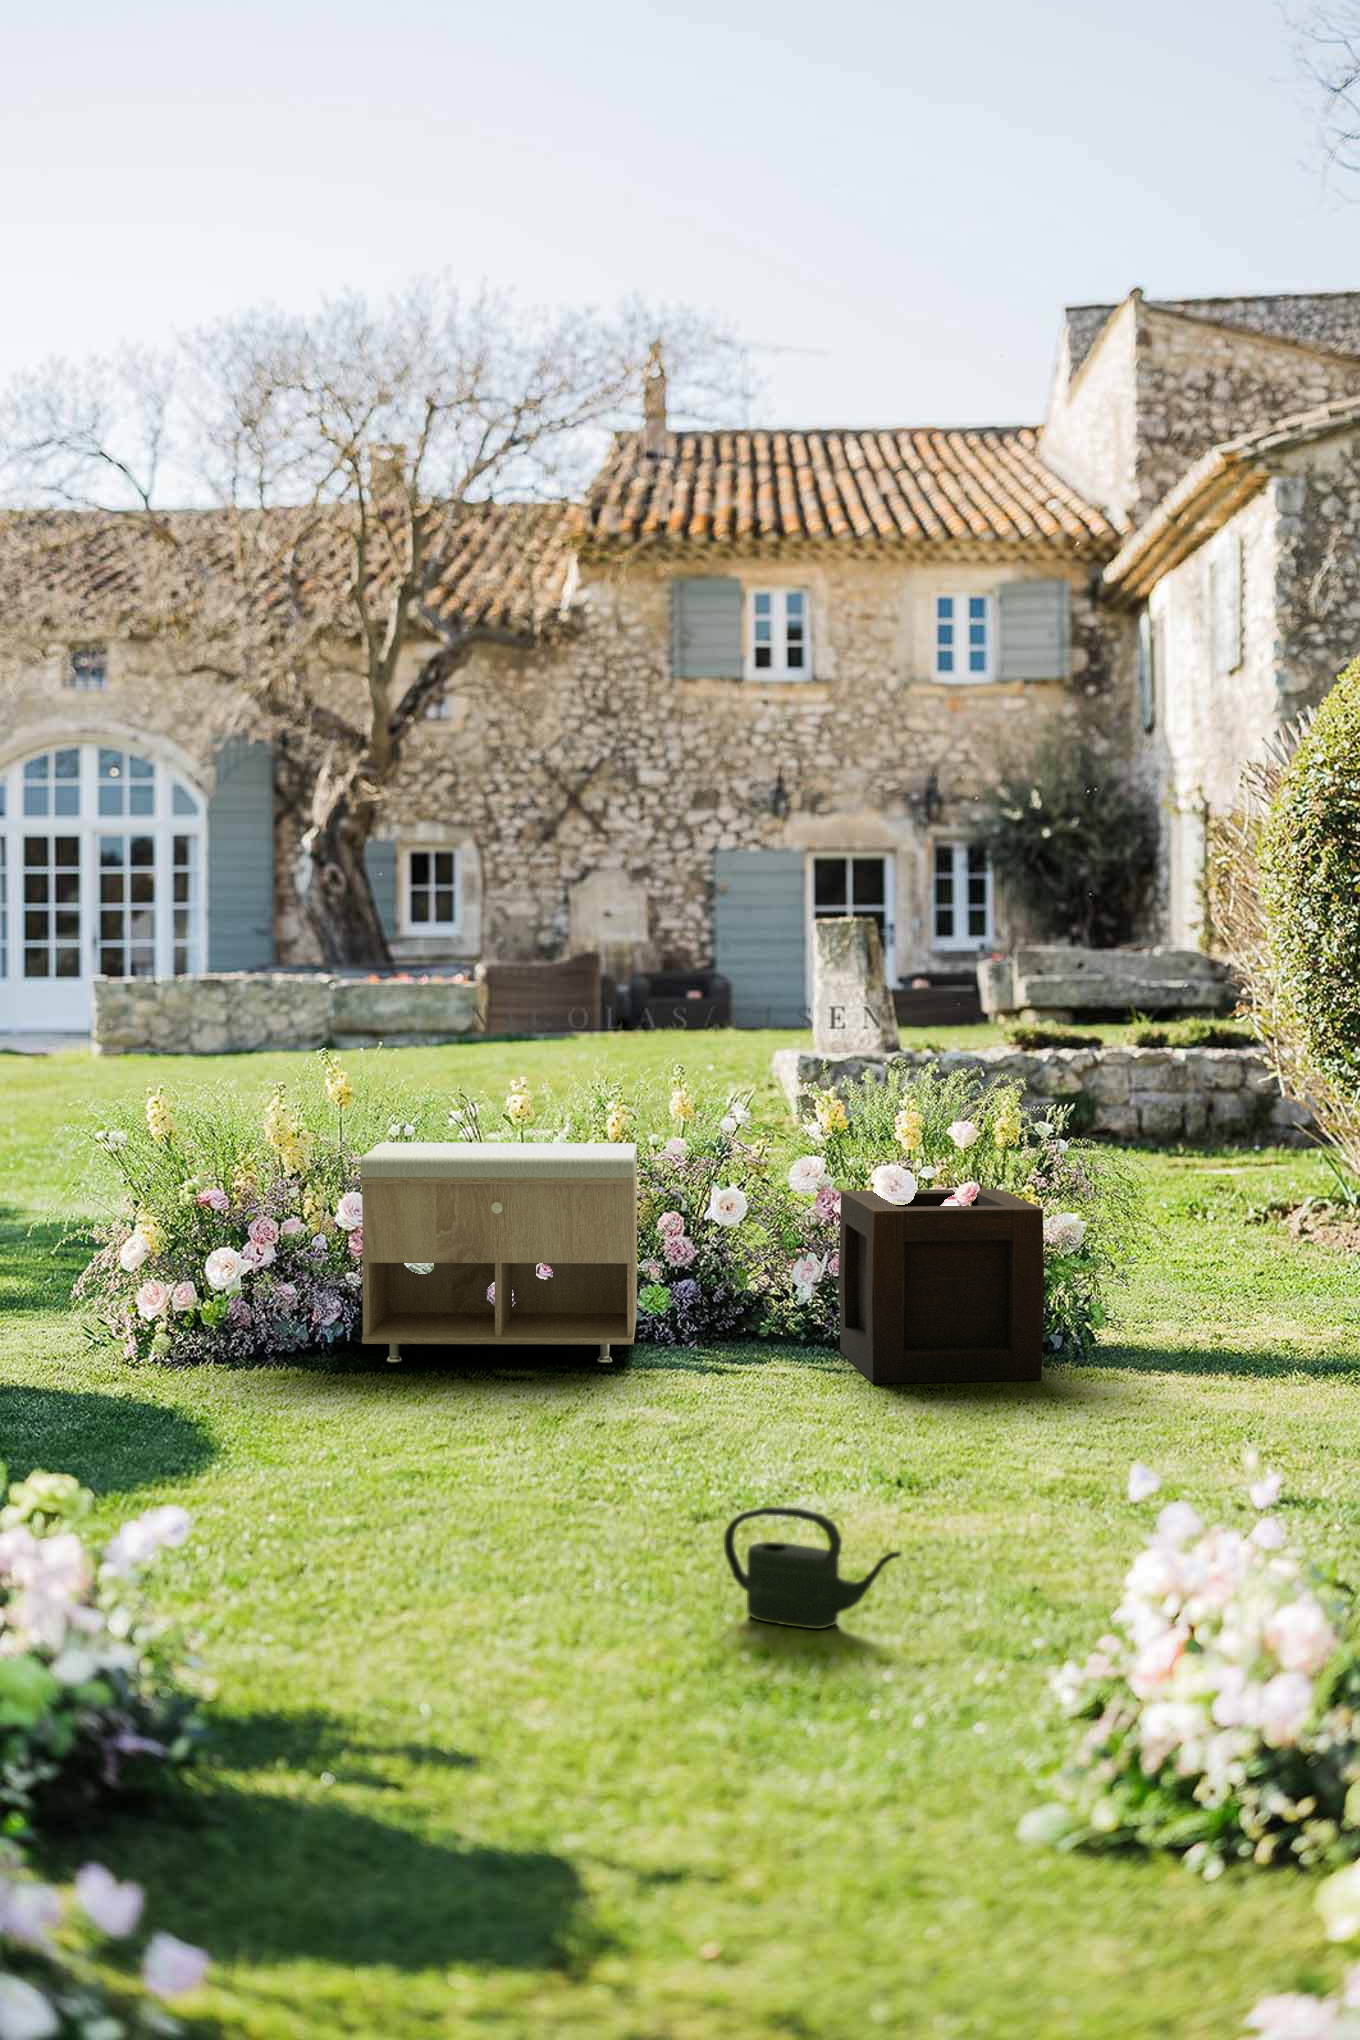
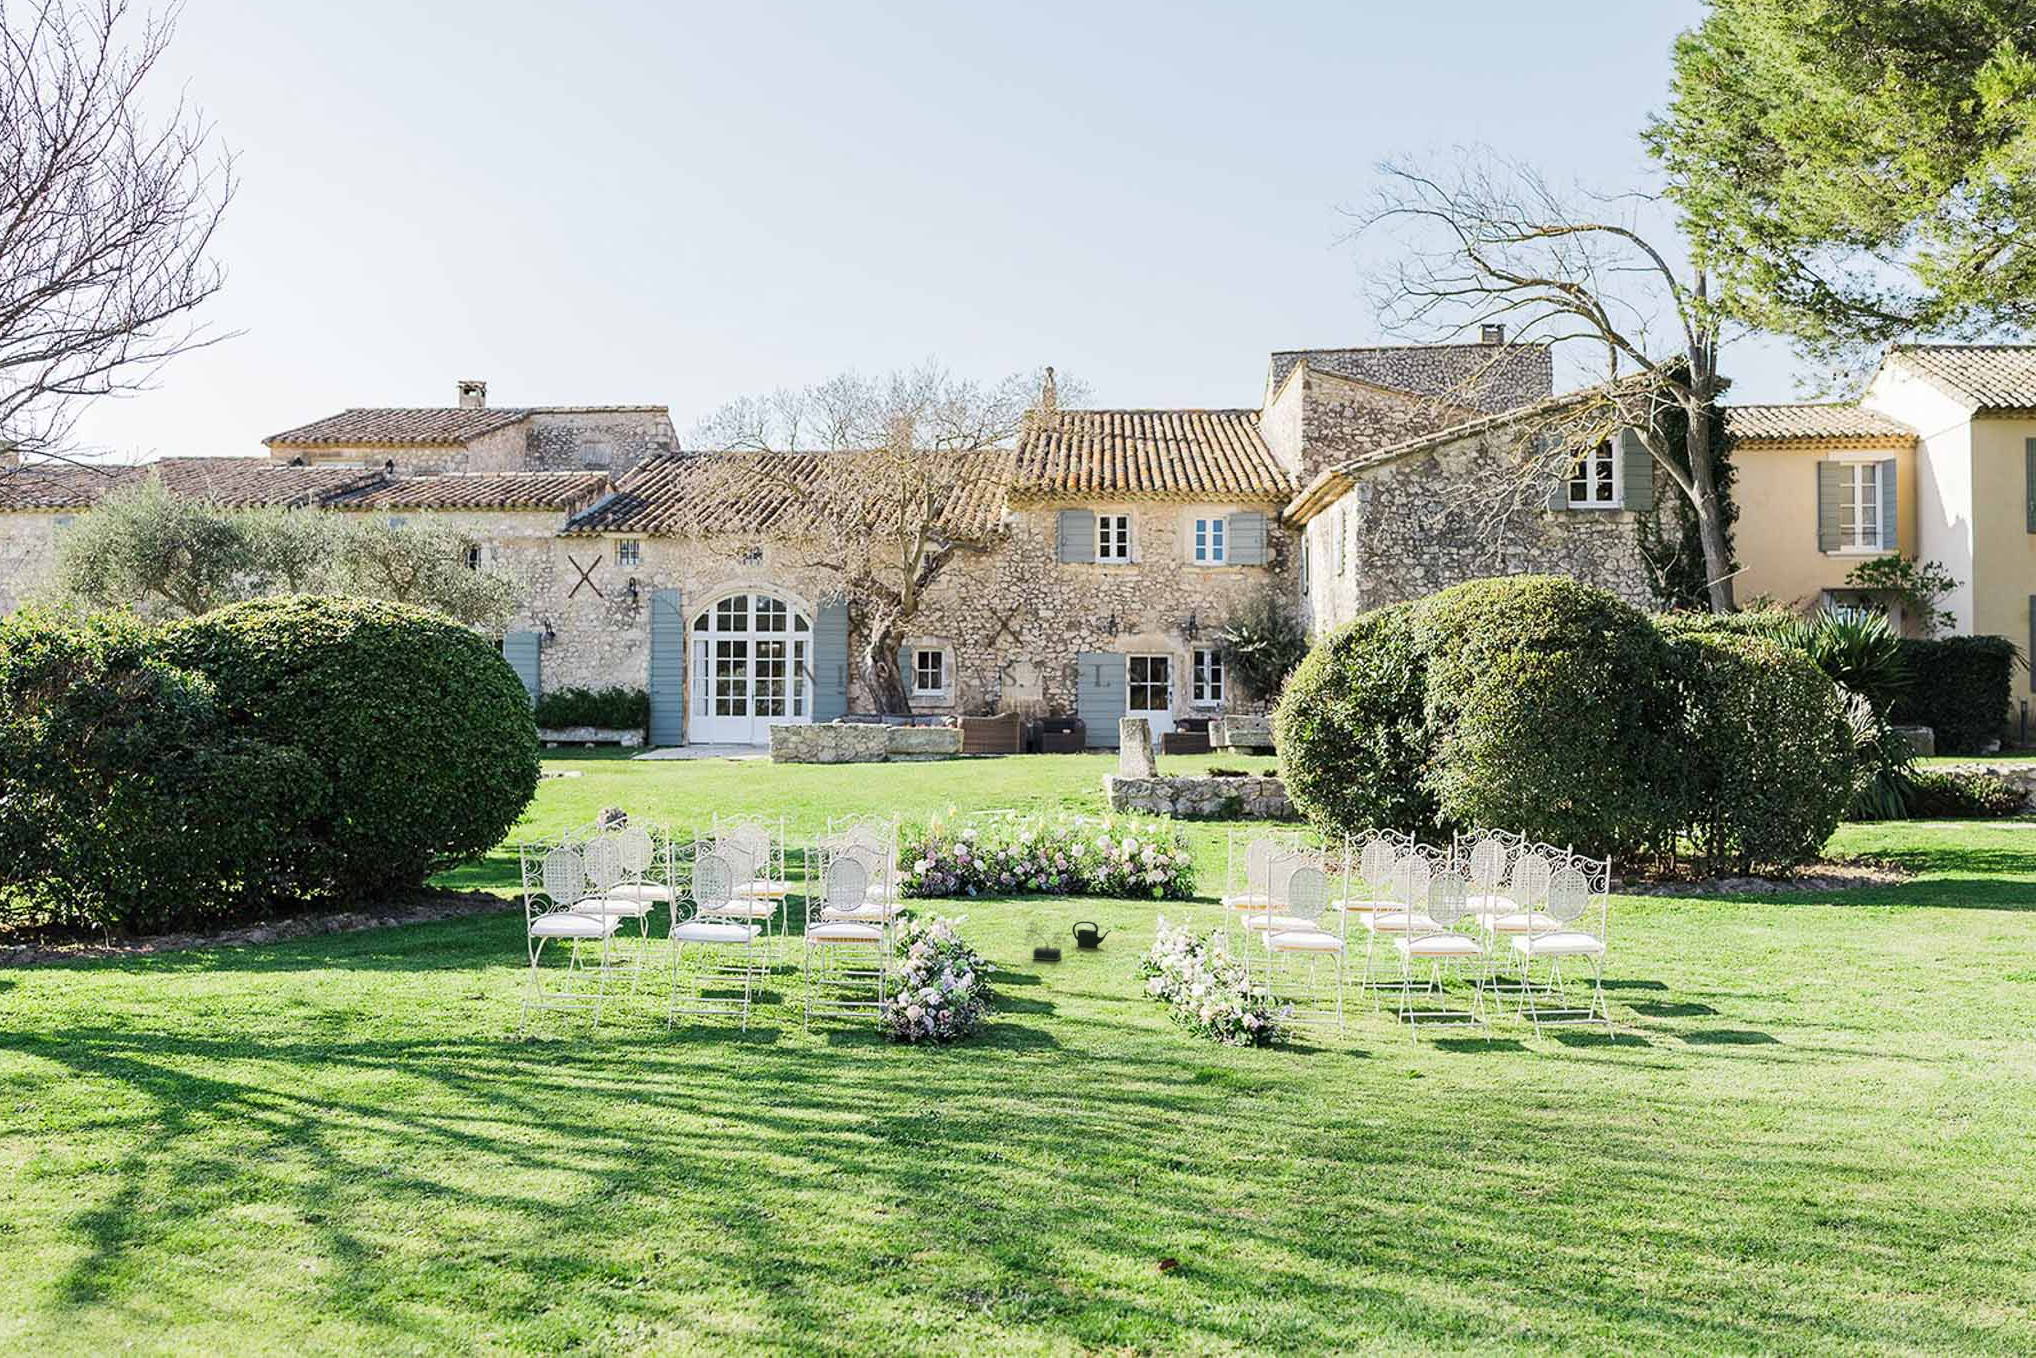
storage bench: present [360,1143,637,1363] -> none [967,830,1049,898]
wooden crate: present [839,1189,1044,1383] -> none [1111,846,1170,904]
decorative plant: none [486,1533,700,1746] -> present [1026,922,1065,961]

